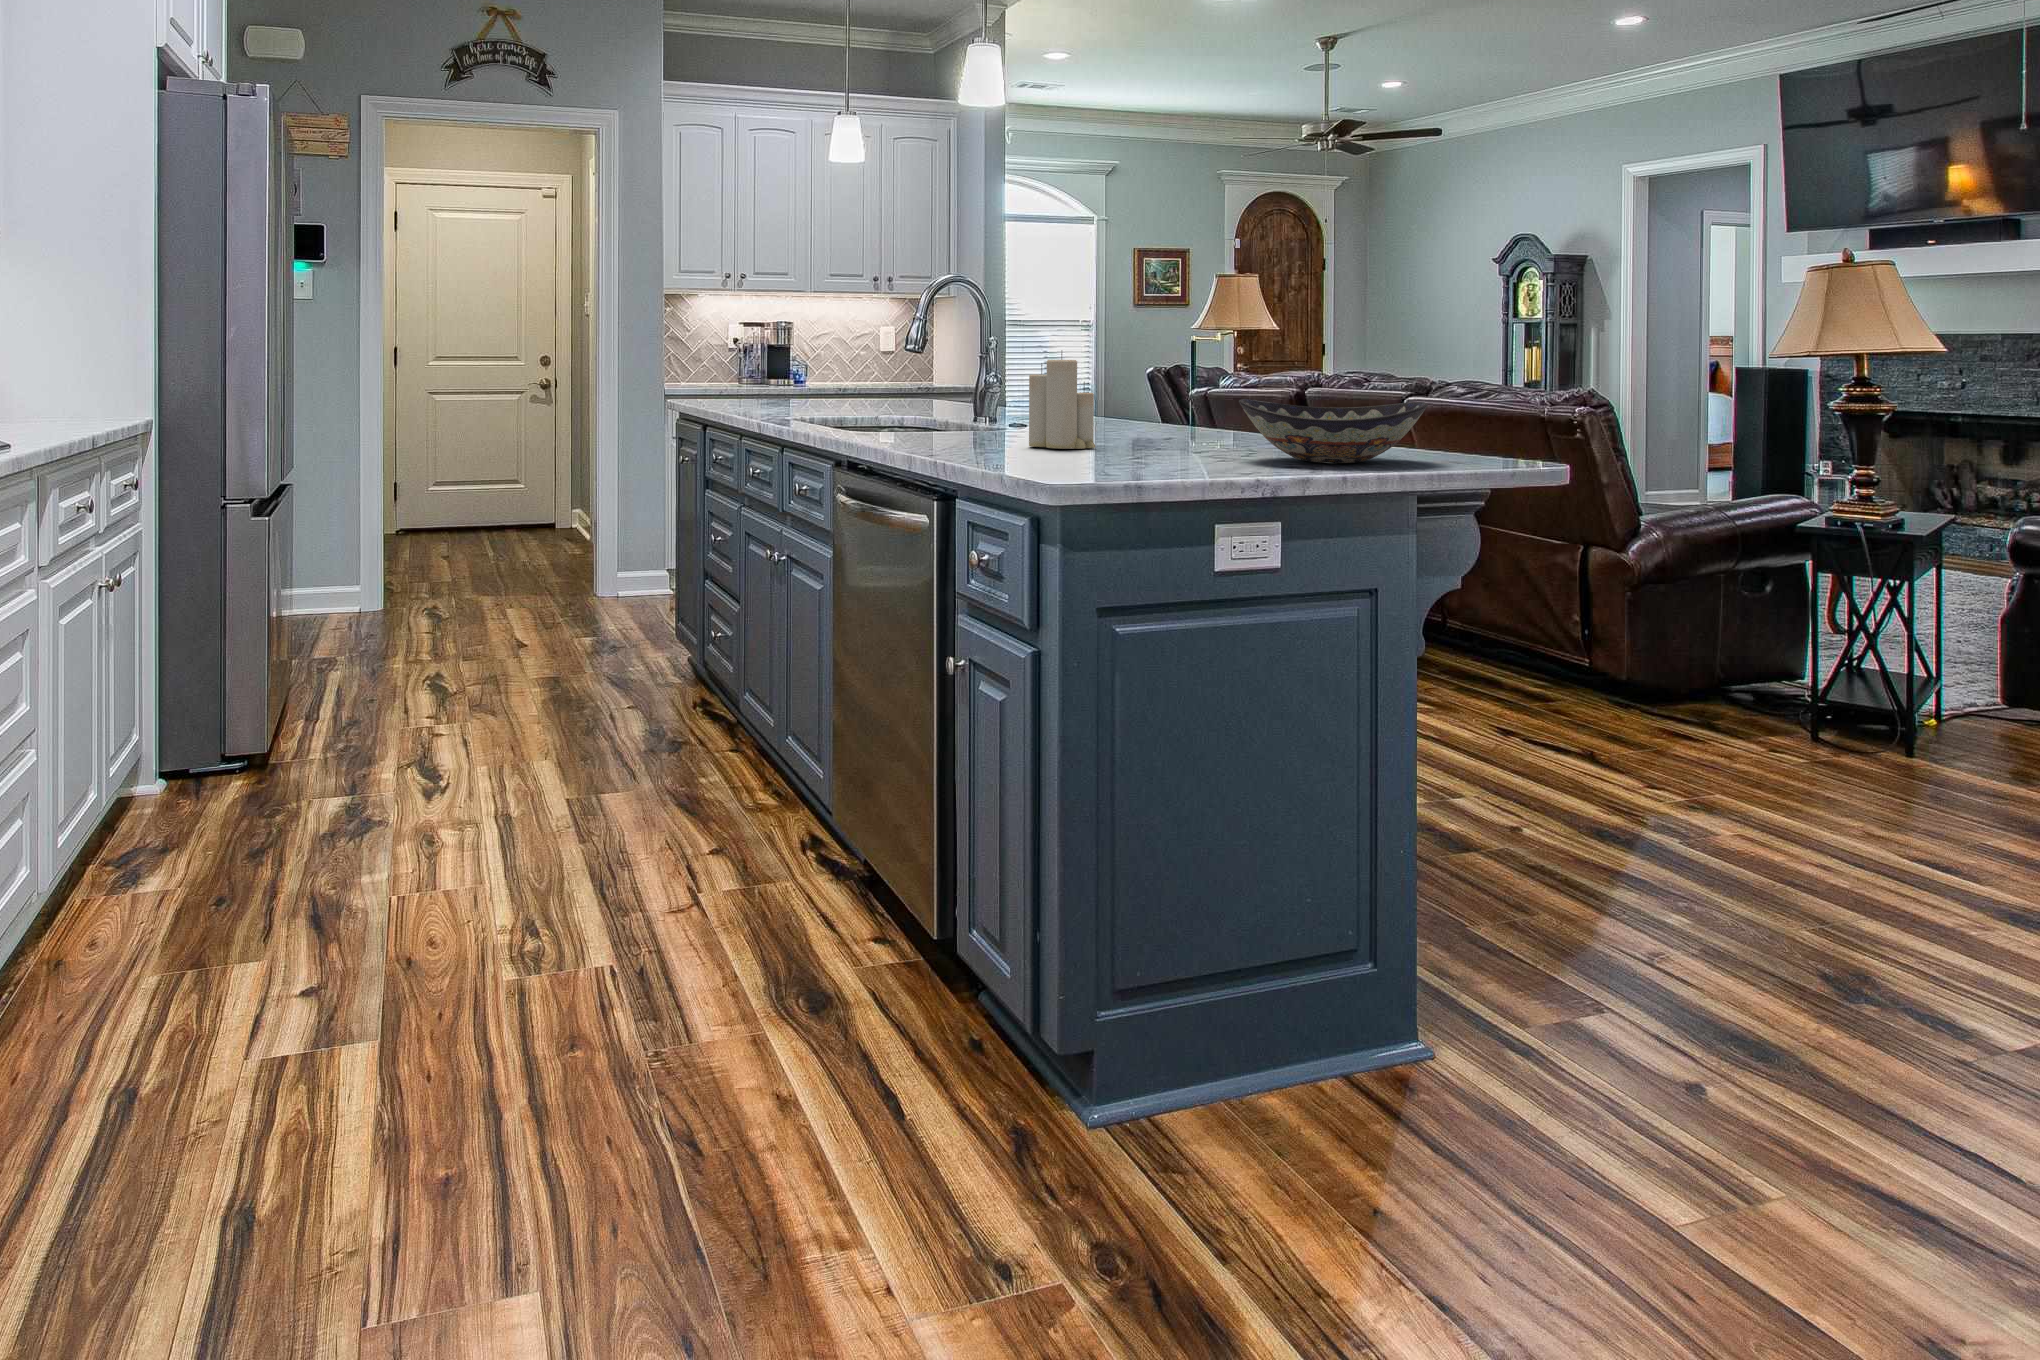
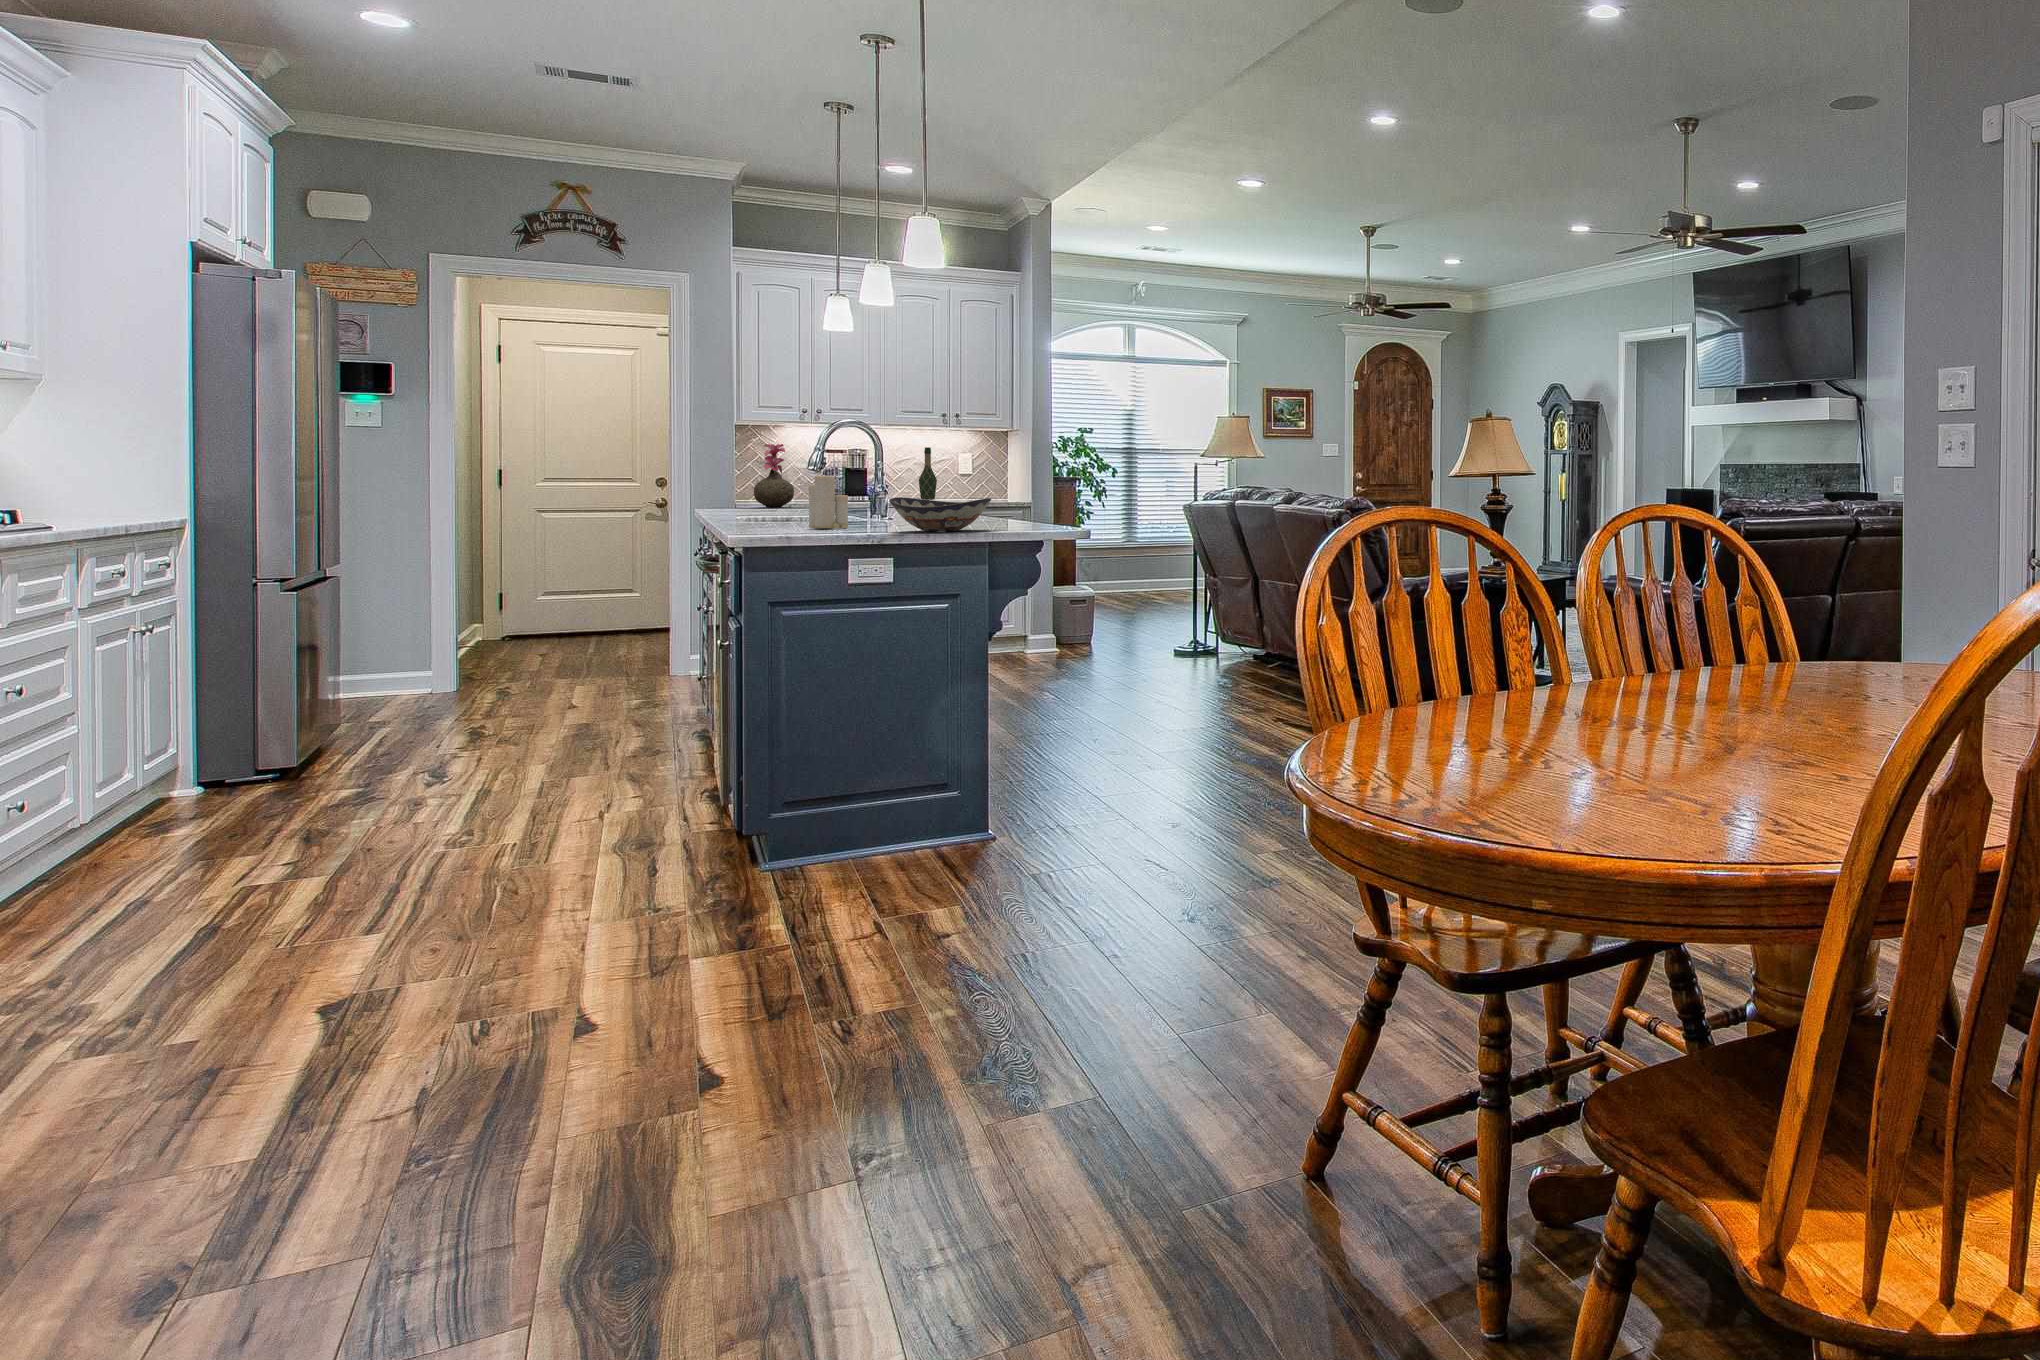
vase: none [714,315,759,395] -> present [754,444,794,508]
wine bottle: none [846,319,866,382] -> present [919,447,937,499]

